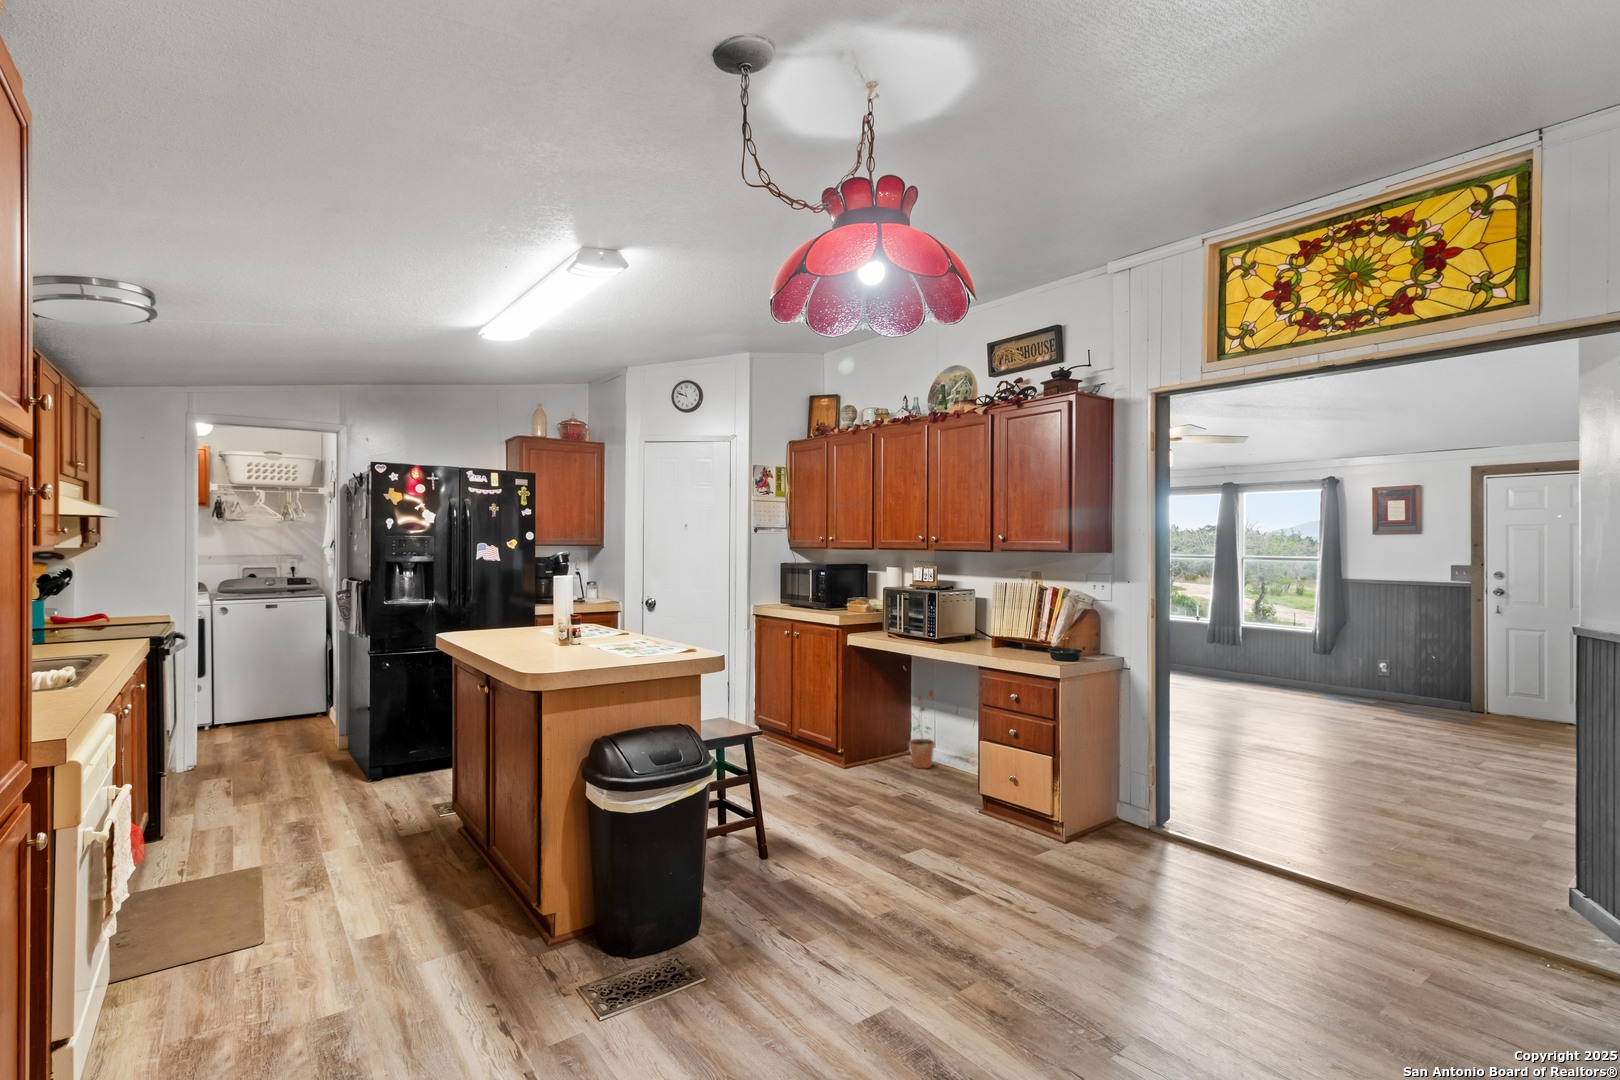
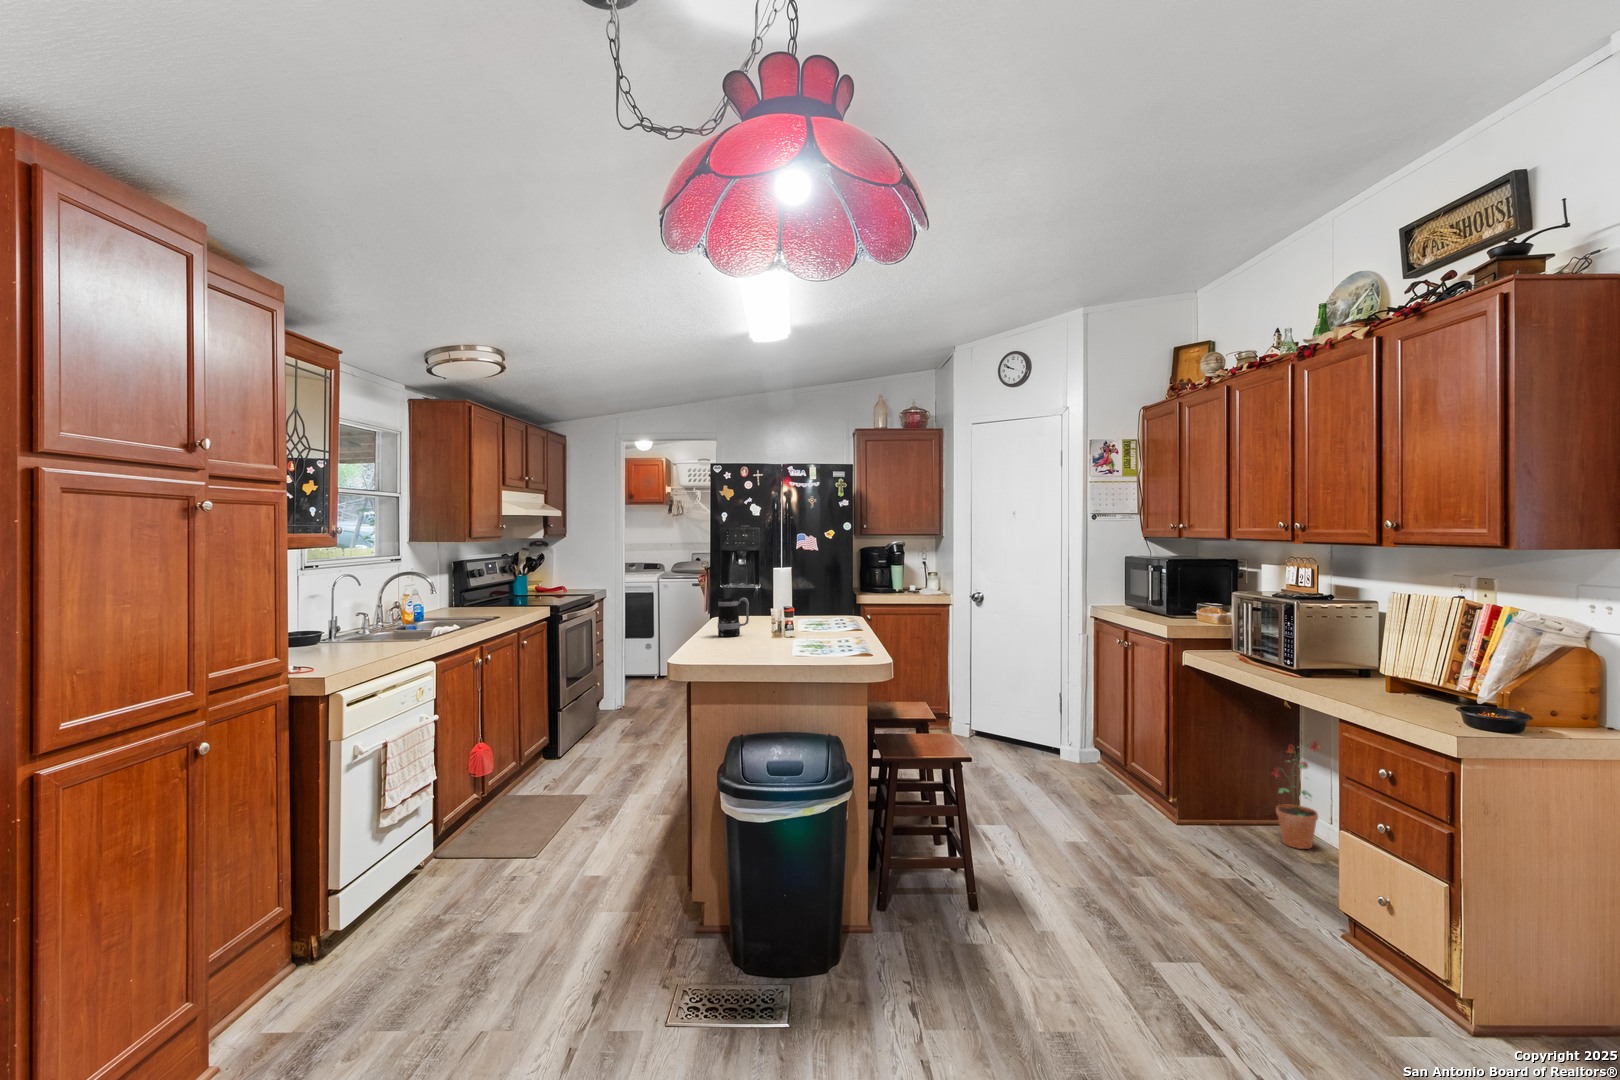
mug: none [509,609,541,649] -> present [718,598,749,637]

